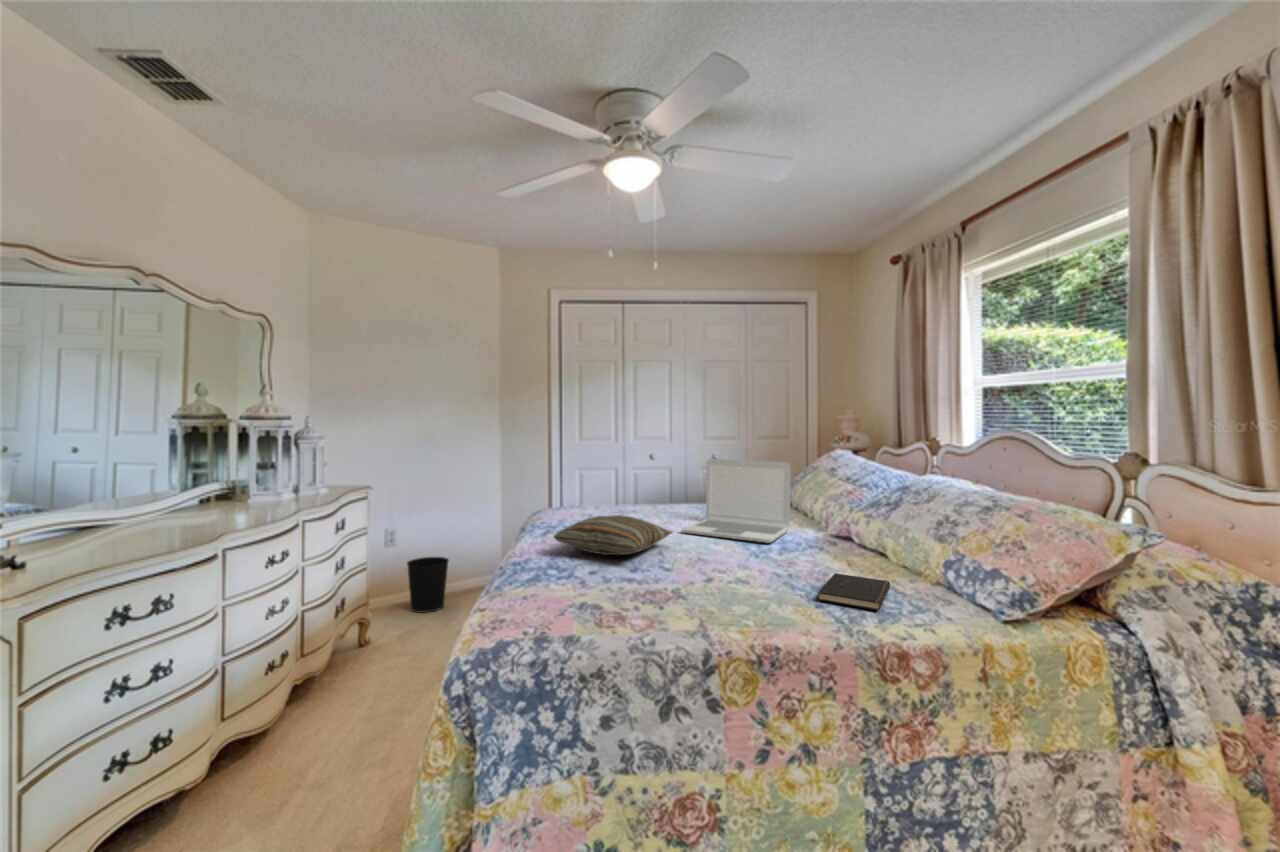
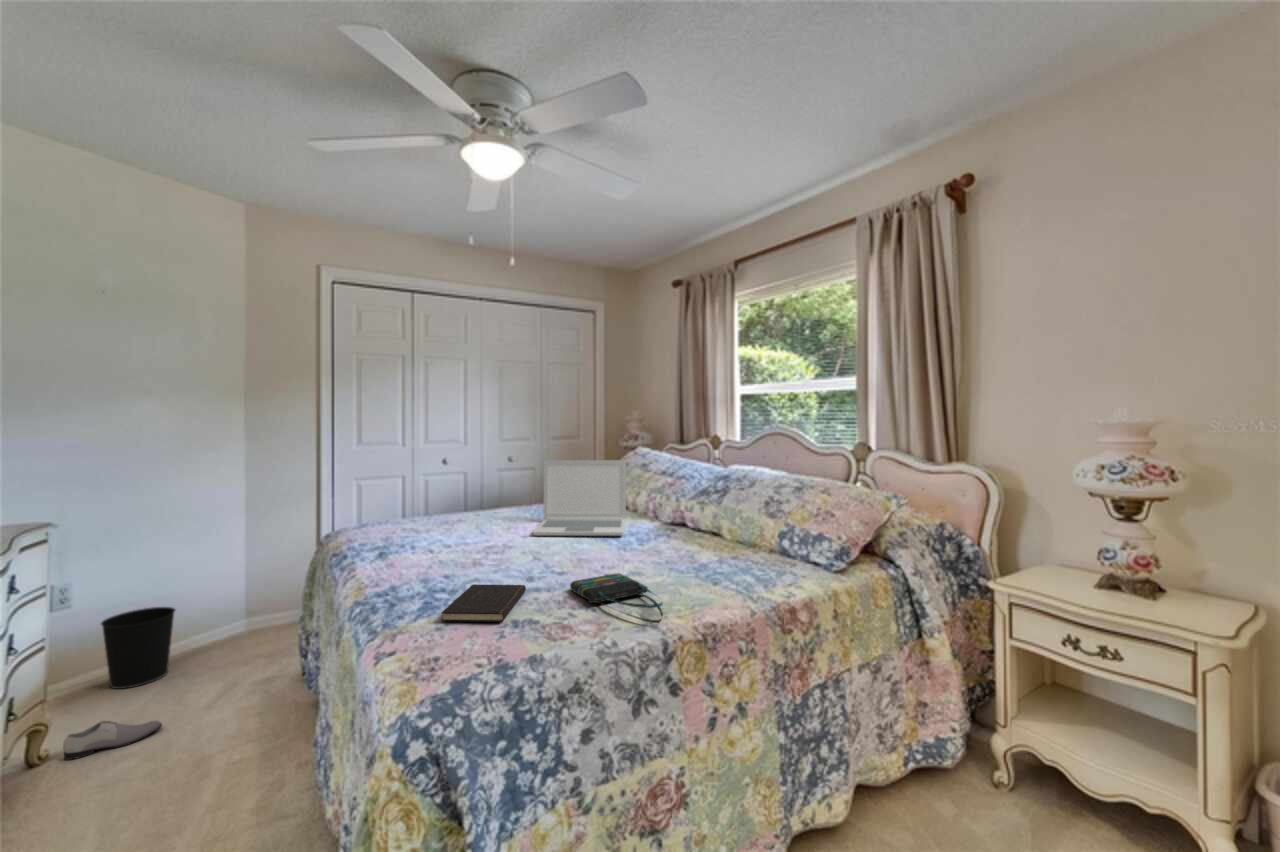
pillow: present [554,515,671,555] -> none [421,525,538,569]
hardcover book: present [818,573,890,611] -> present [441,584,526,622]
tote bag: none [660,577,736,631] -> present [570,573,663,623]
shoe: none [370,630,424,652] -> present [63,721,162,760]

